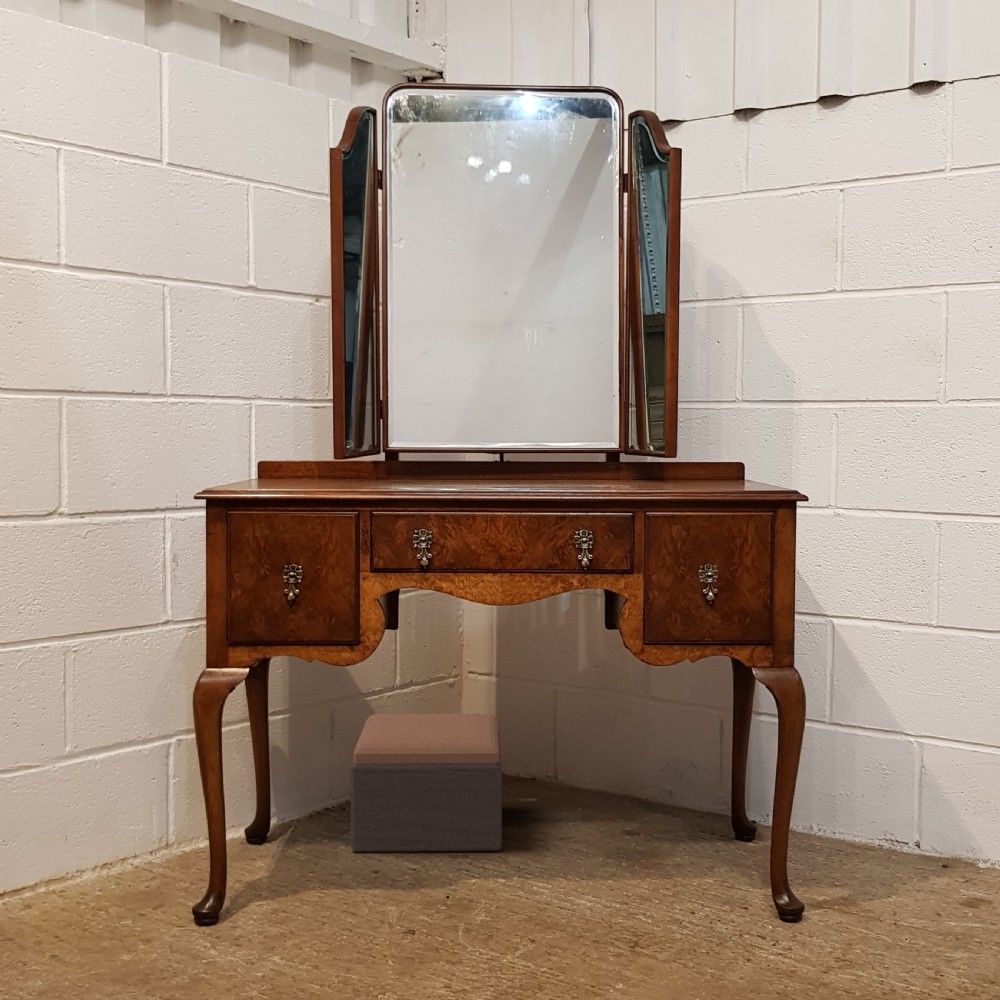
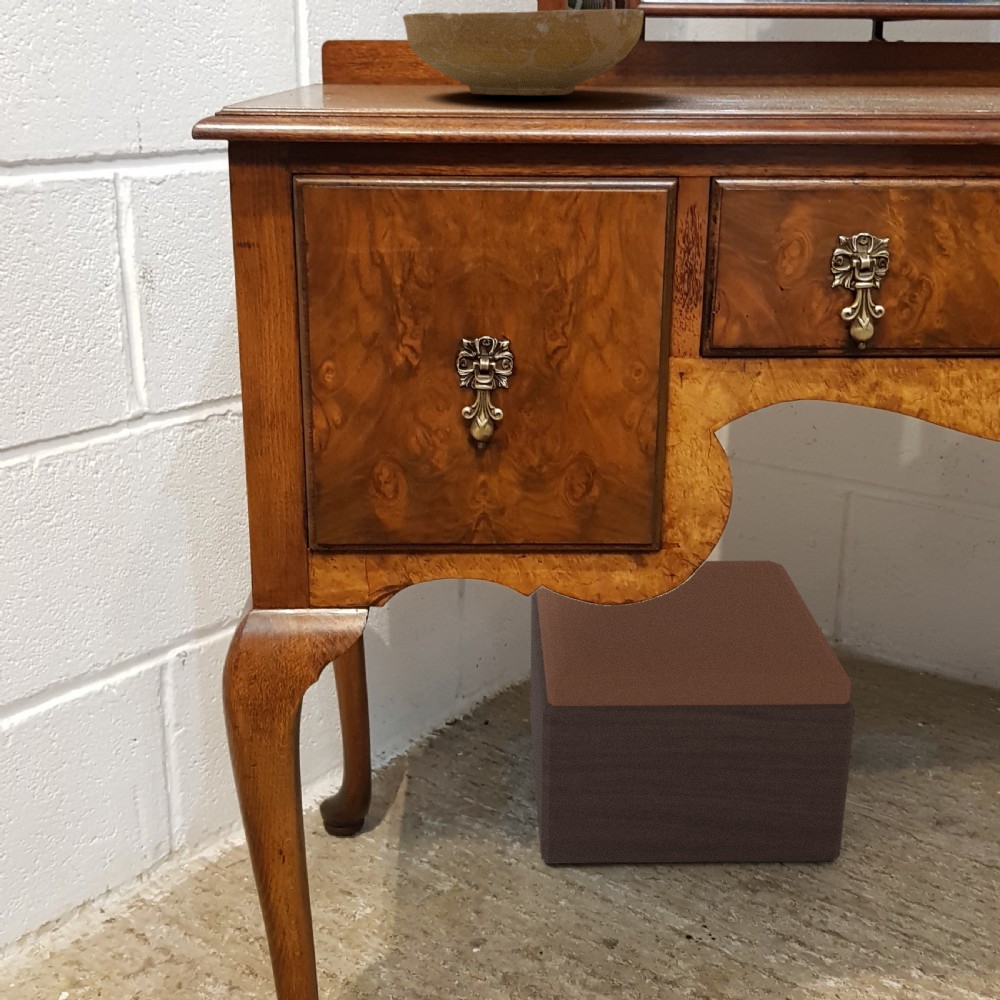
ceramic bowl: none [274,456,360,485] -> present [403,9,644,95]

